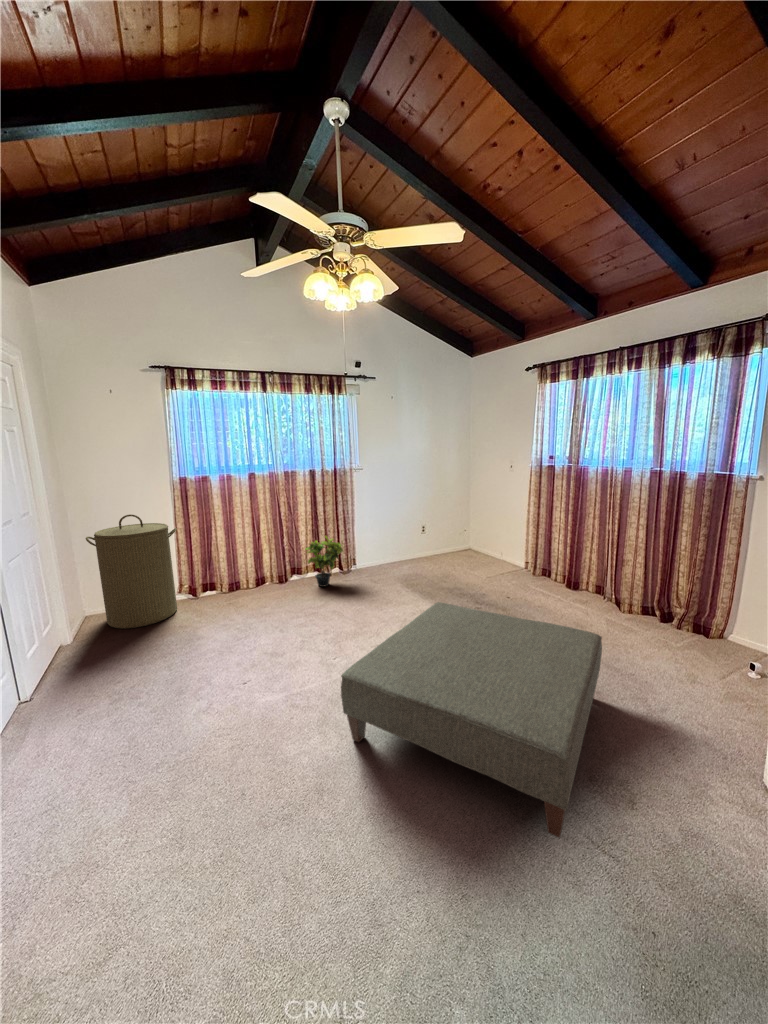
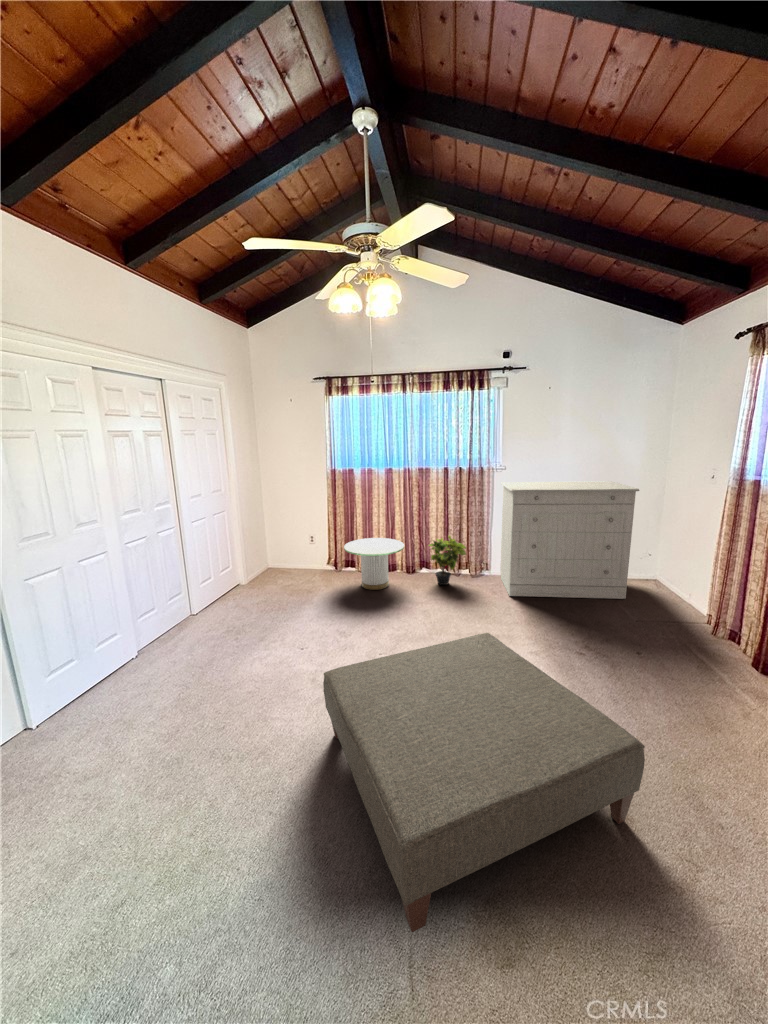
dresser: none [362,476,471,582] -> present [500,481,639,599]
laundry hamper: present [86,515,177,629] -> none [263,497,323,585]
side table: none [215,549,285,607] -> present [344,538,404,590]

